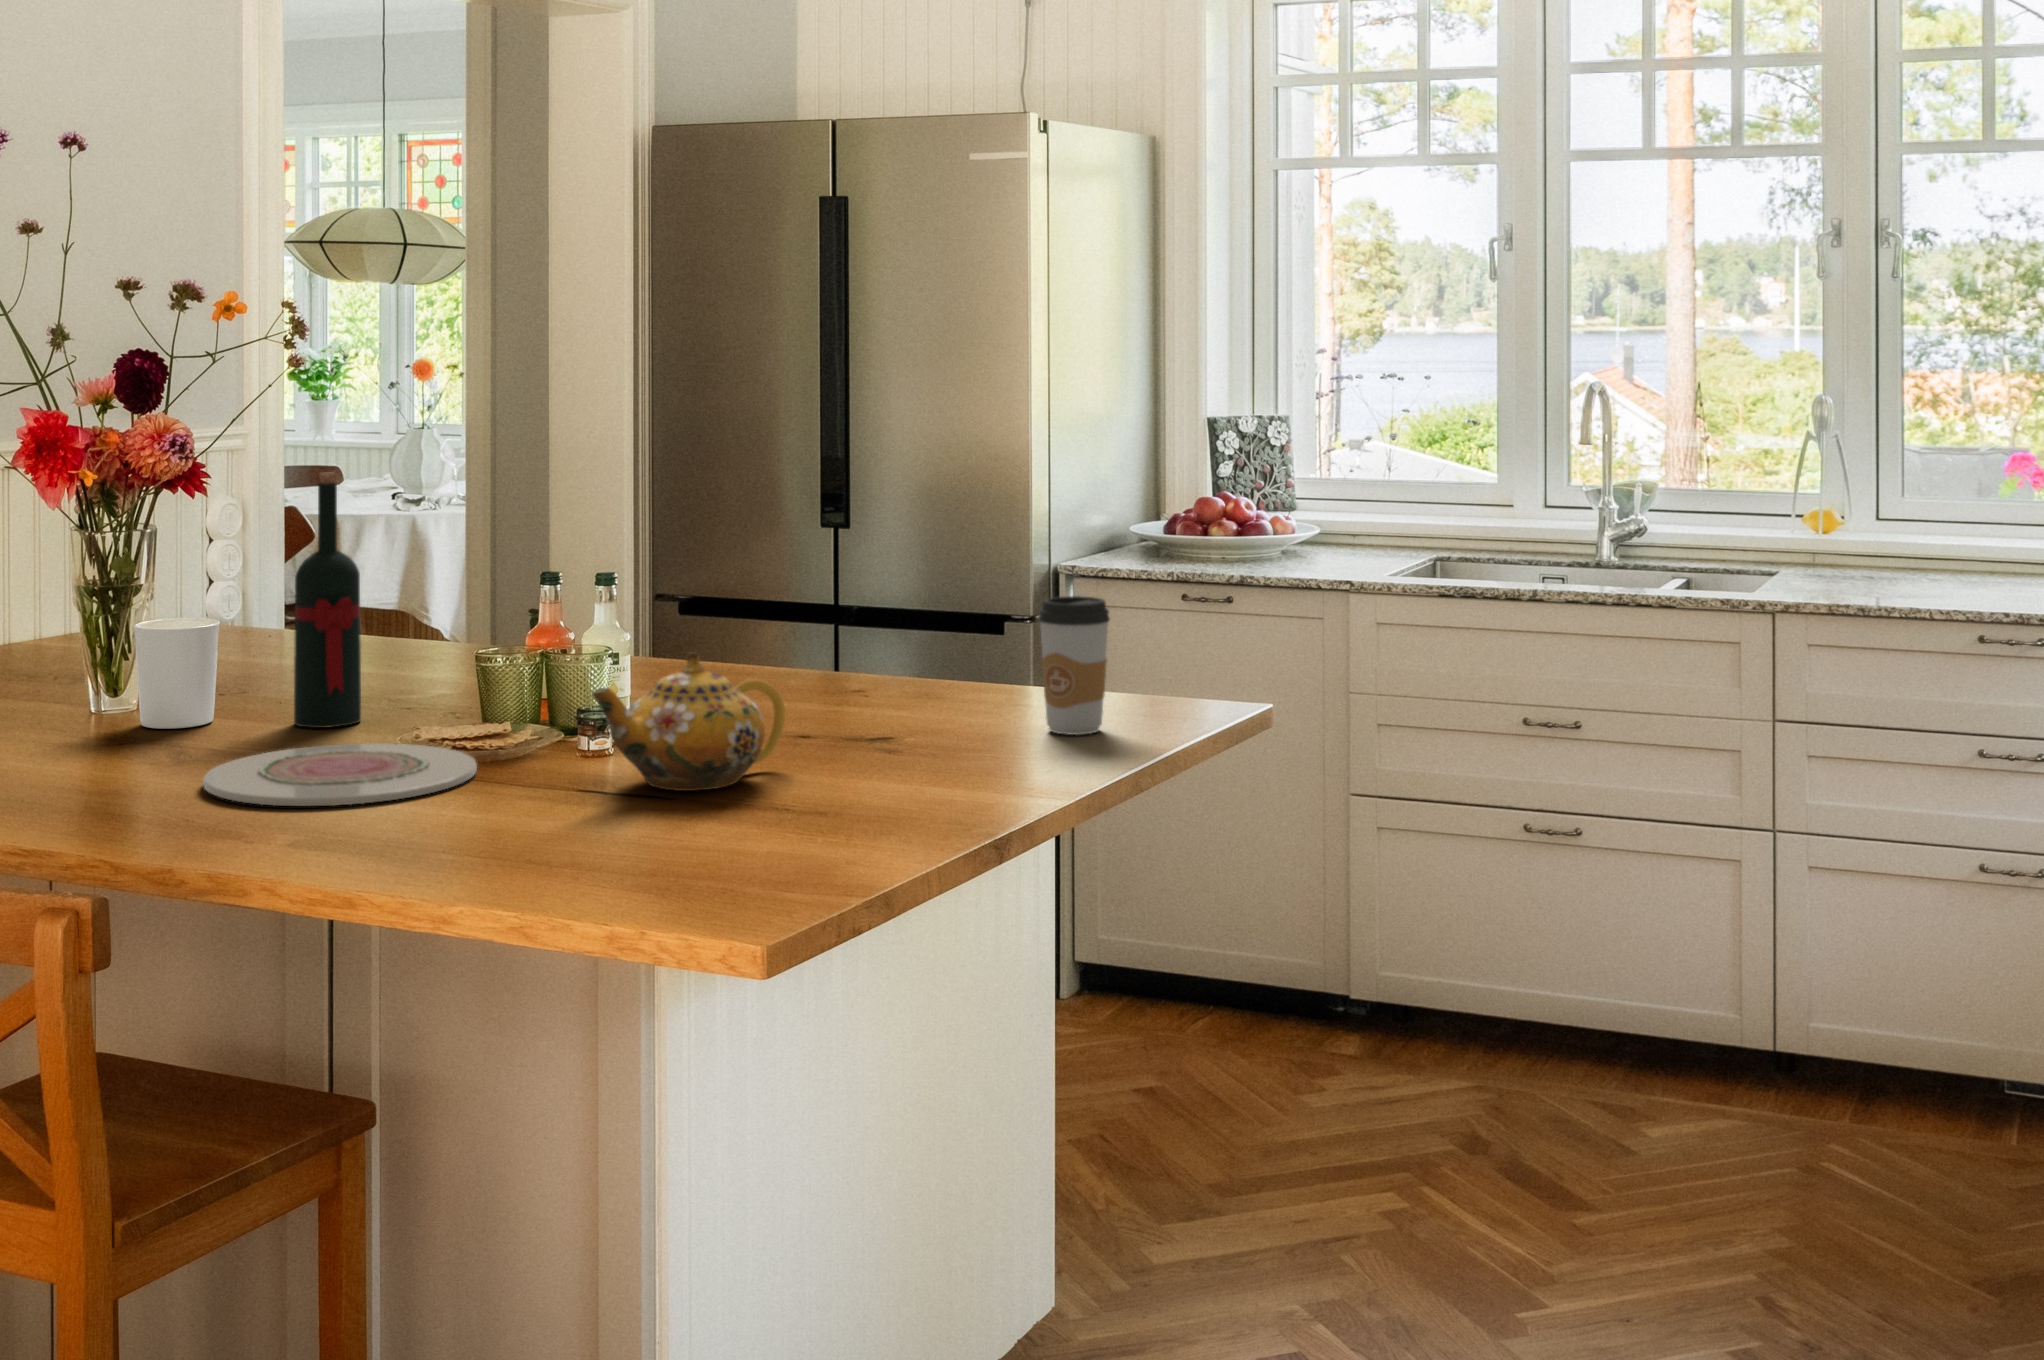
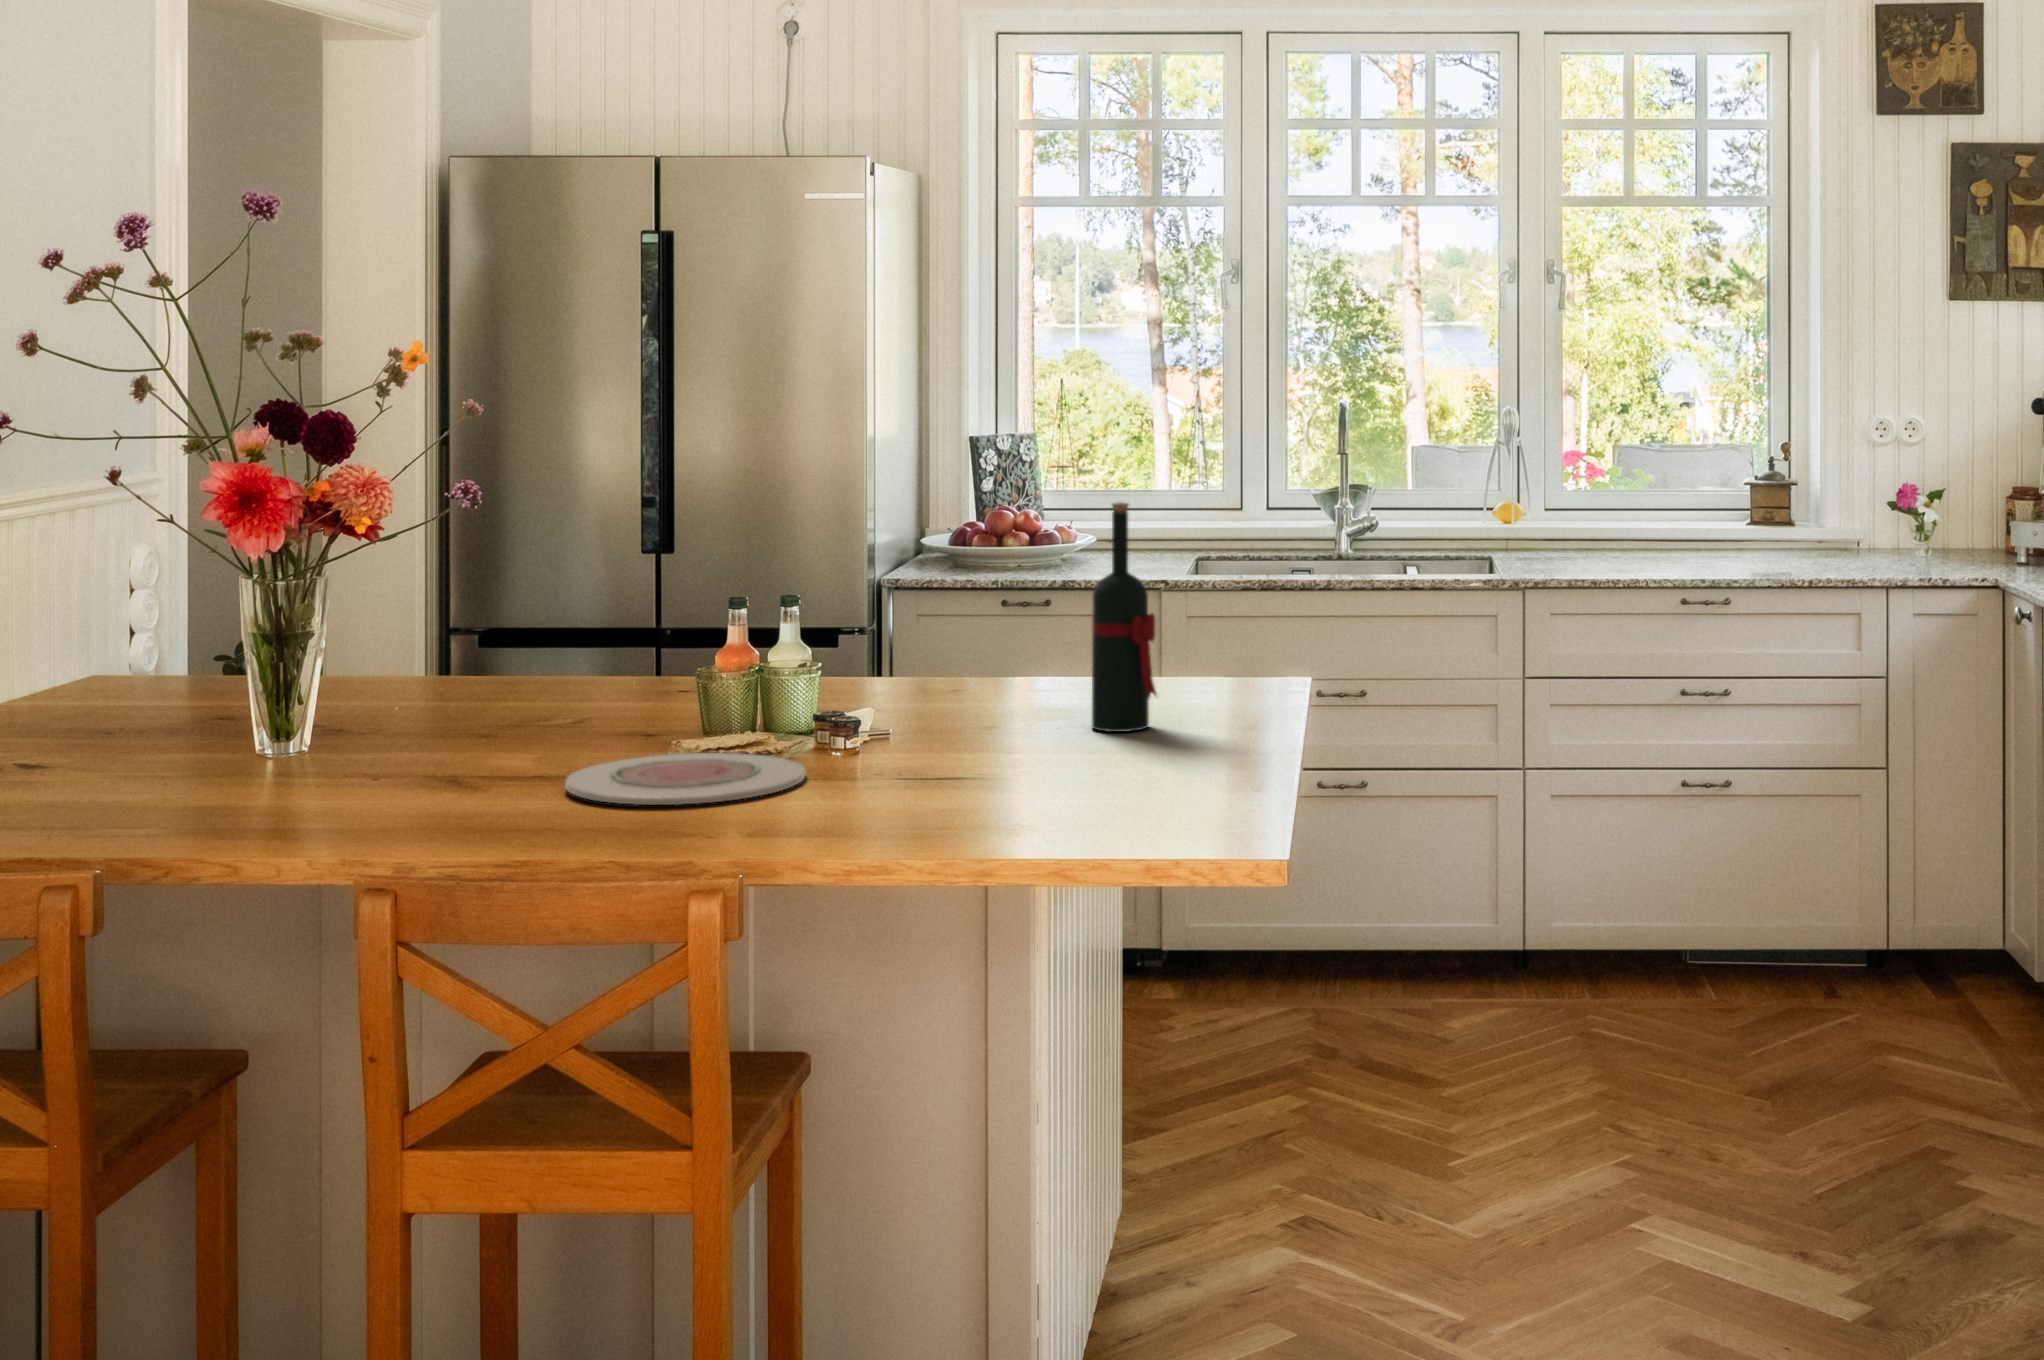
wine bottle: present [294,473,361,728] -> present [1092,502,1156,732]
coffee cup: present [1039,596,1110,735] -> none [1190,593,1249,705]
candle holder: present [134,618,220,729] -> none [358,658,440,763]
teapot: present [592,652,785,791] -> none [937,651,1060,765]

